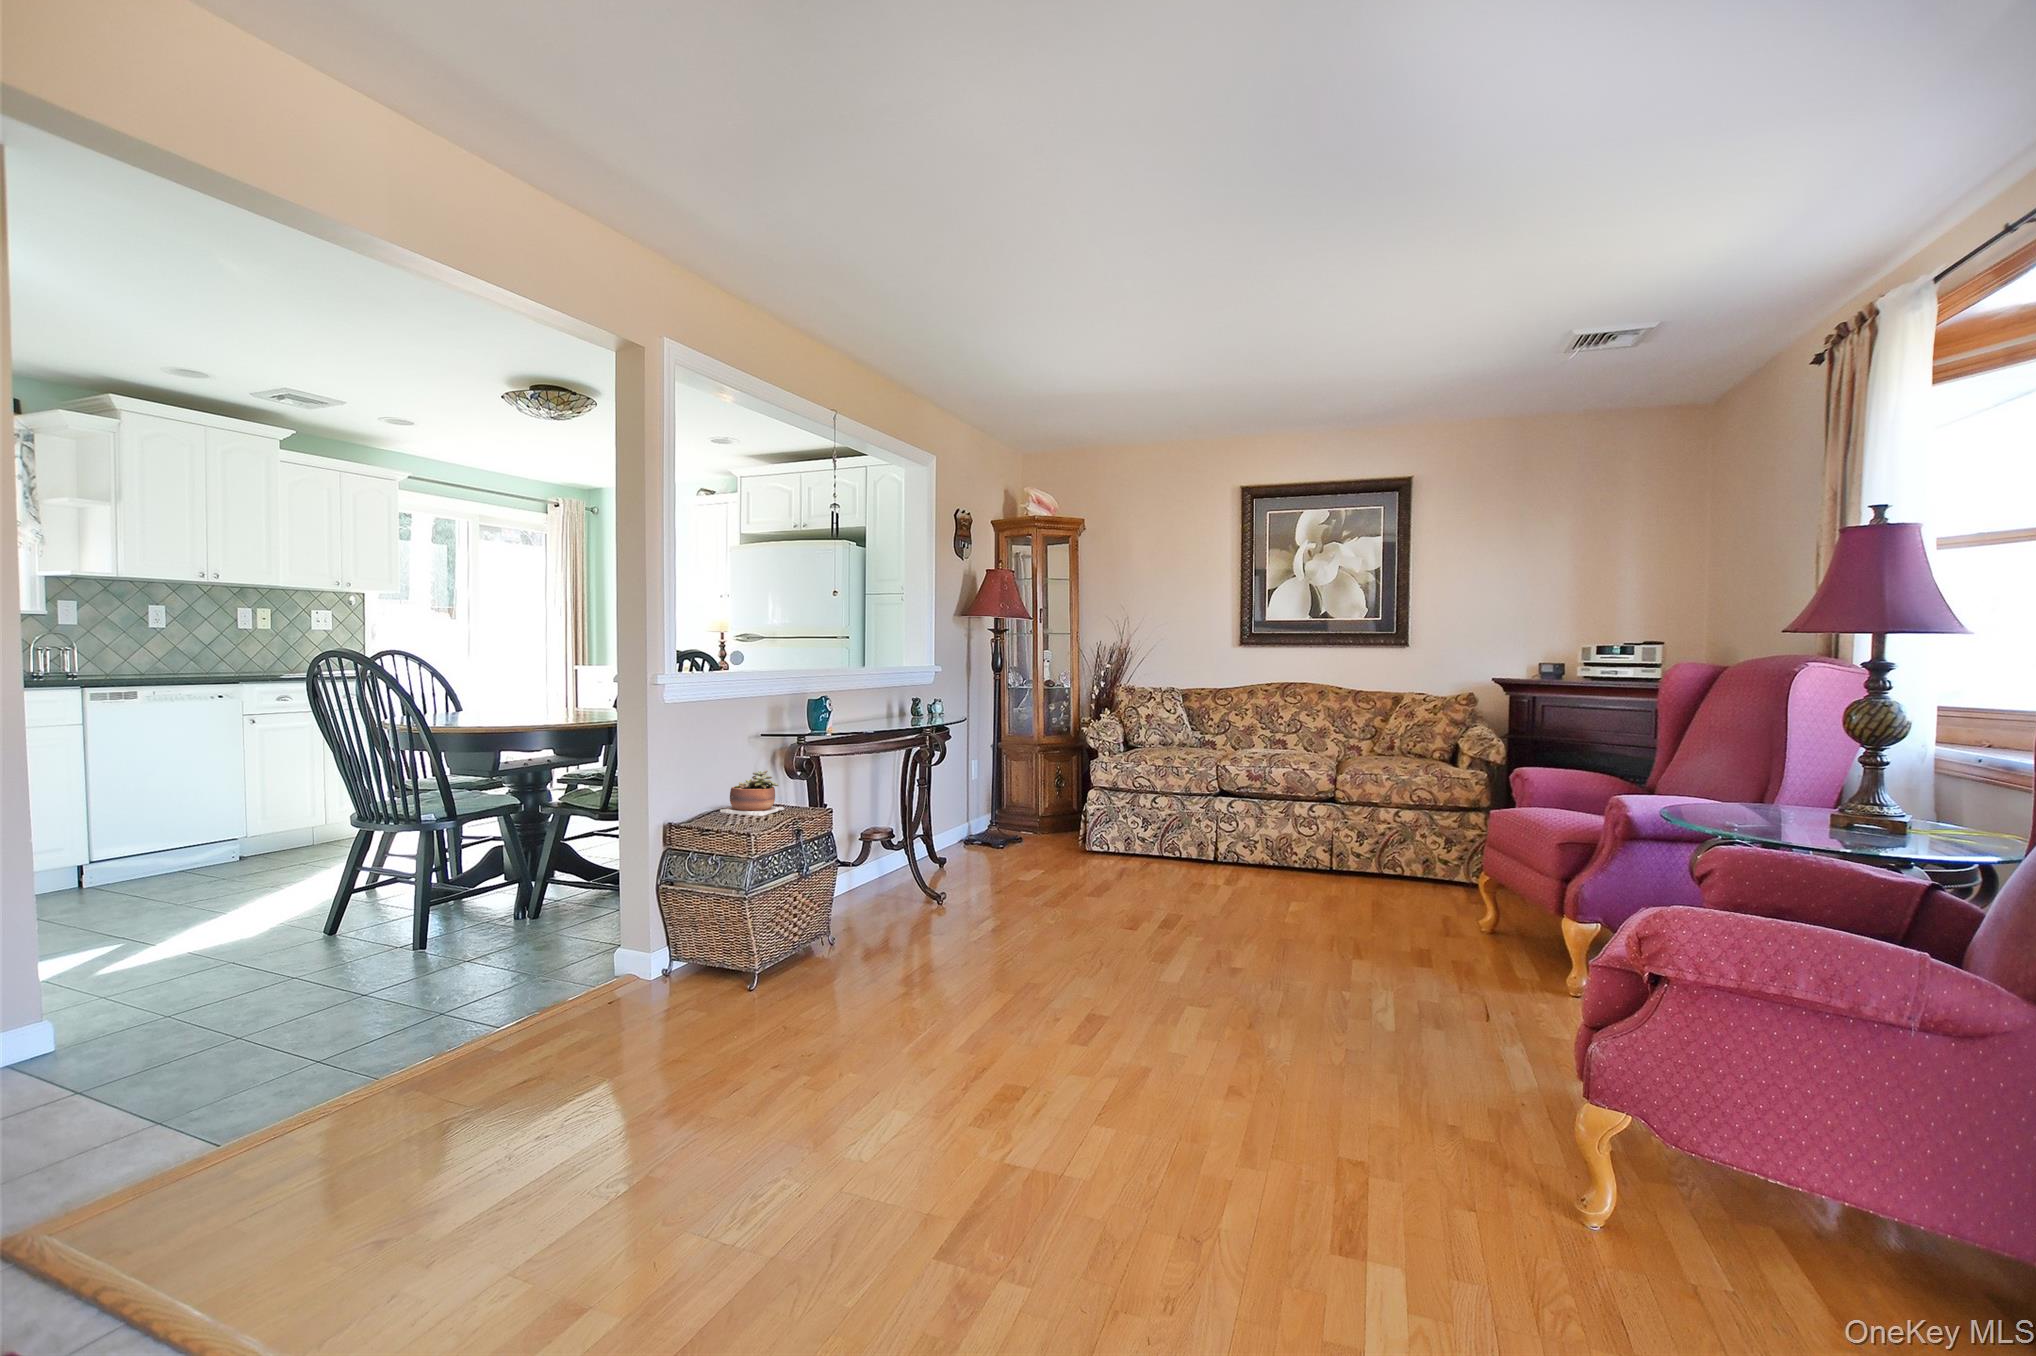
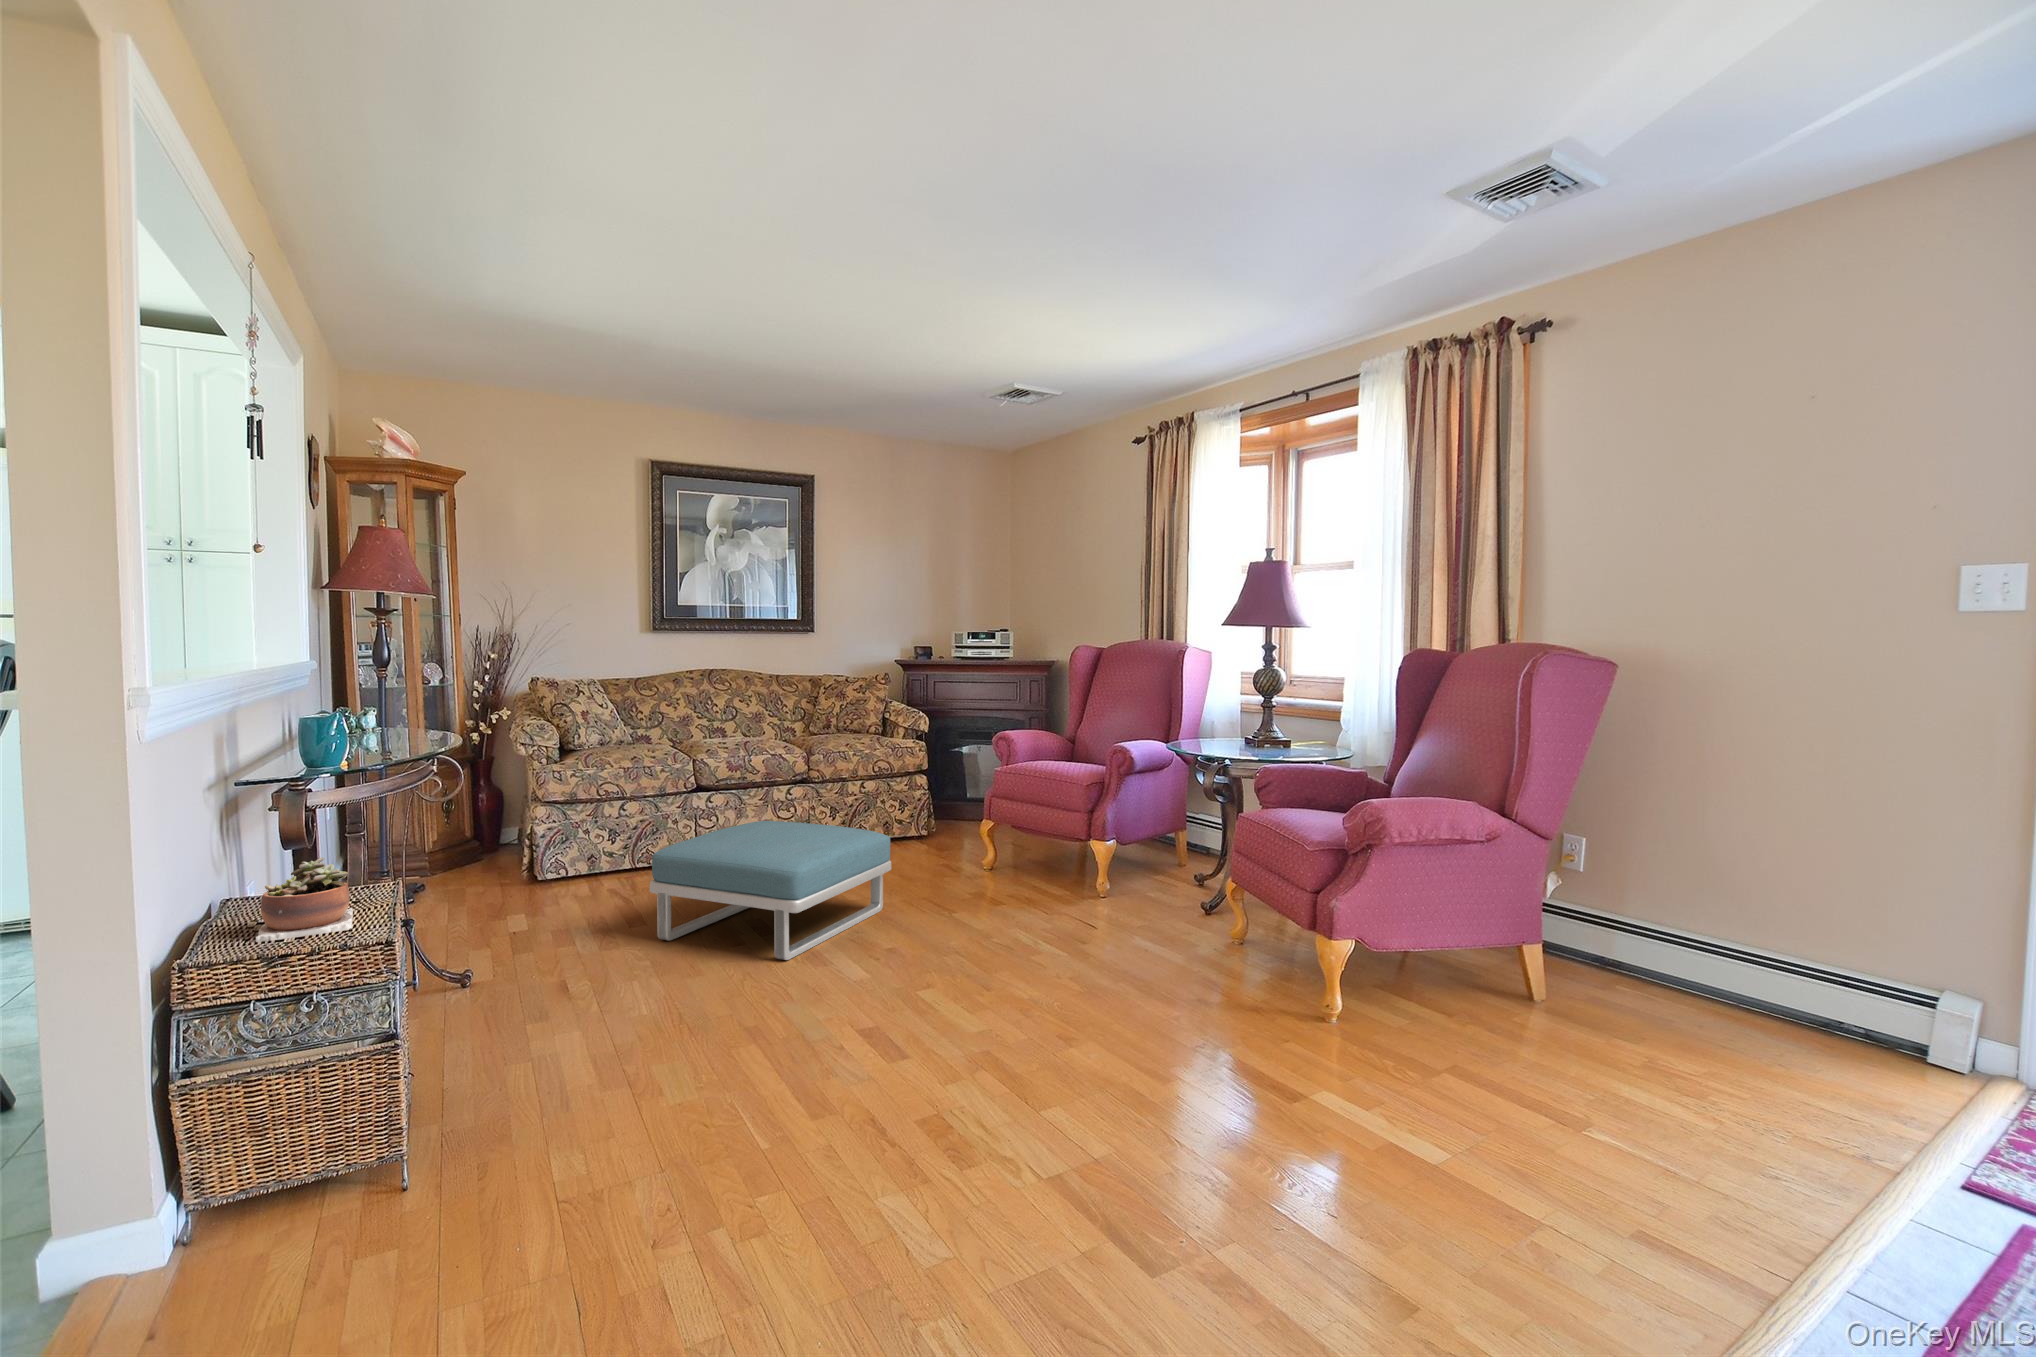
footstool: none [1090,824,1313,948] -> present [650,821,891,960]

